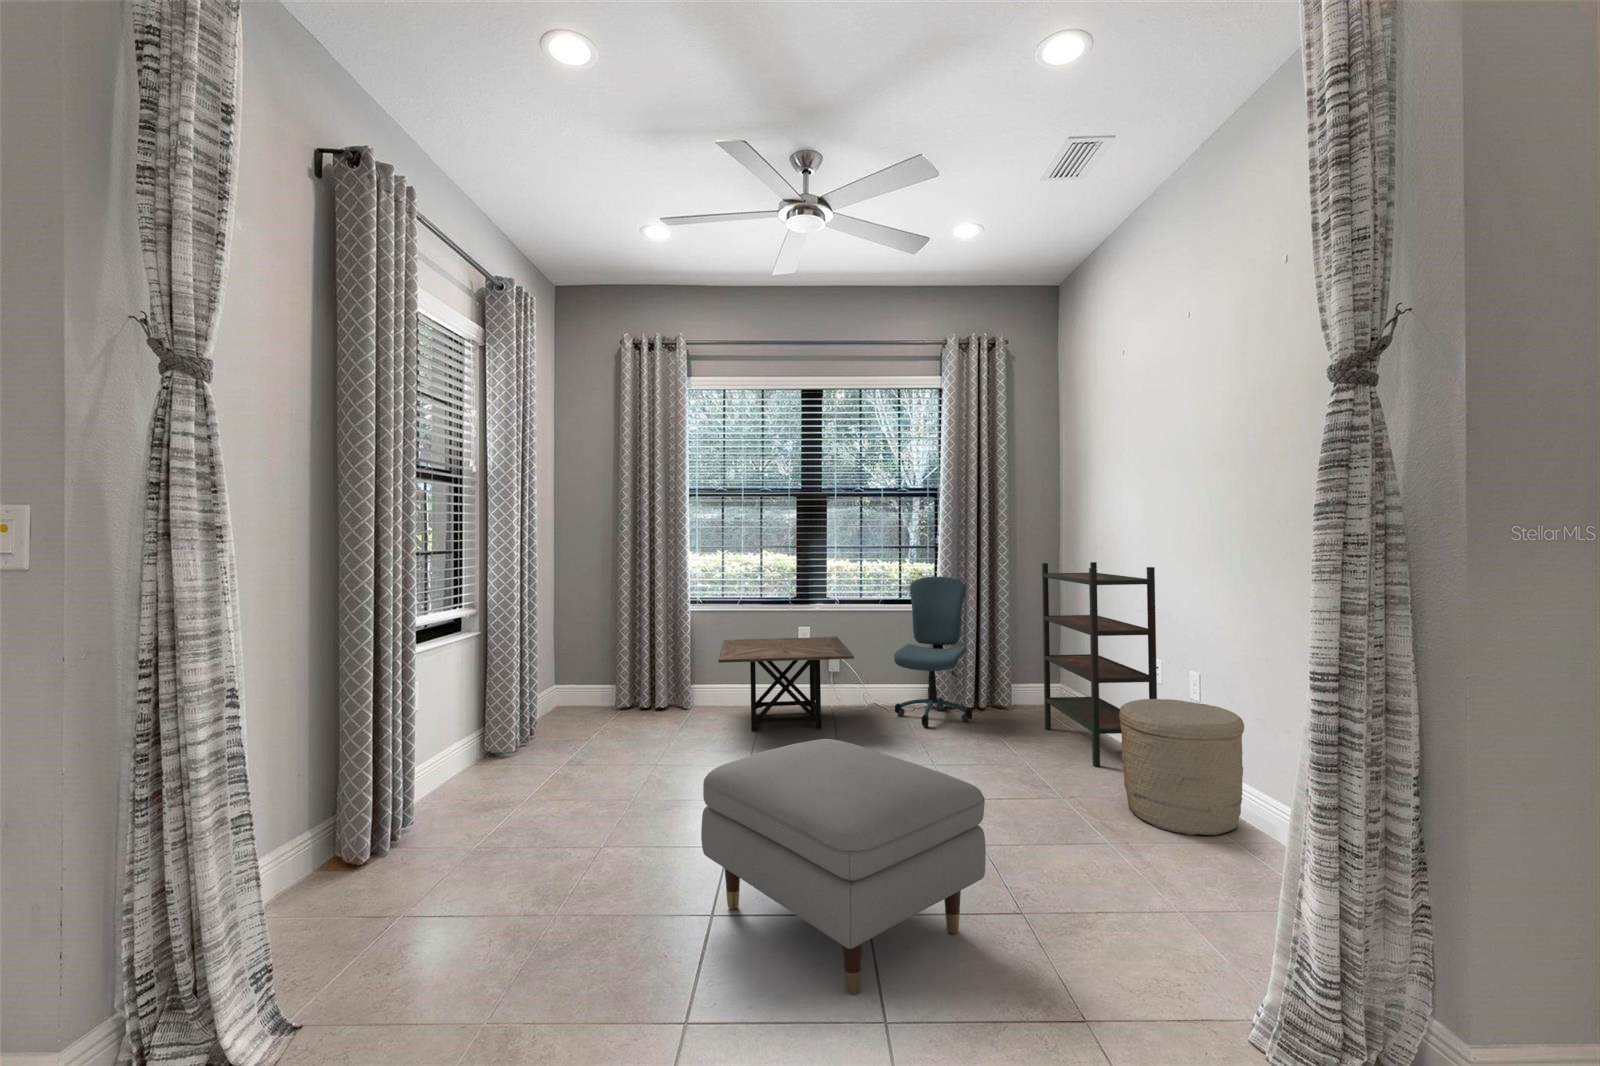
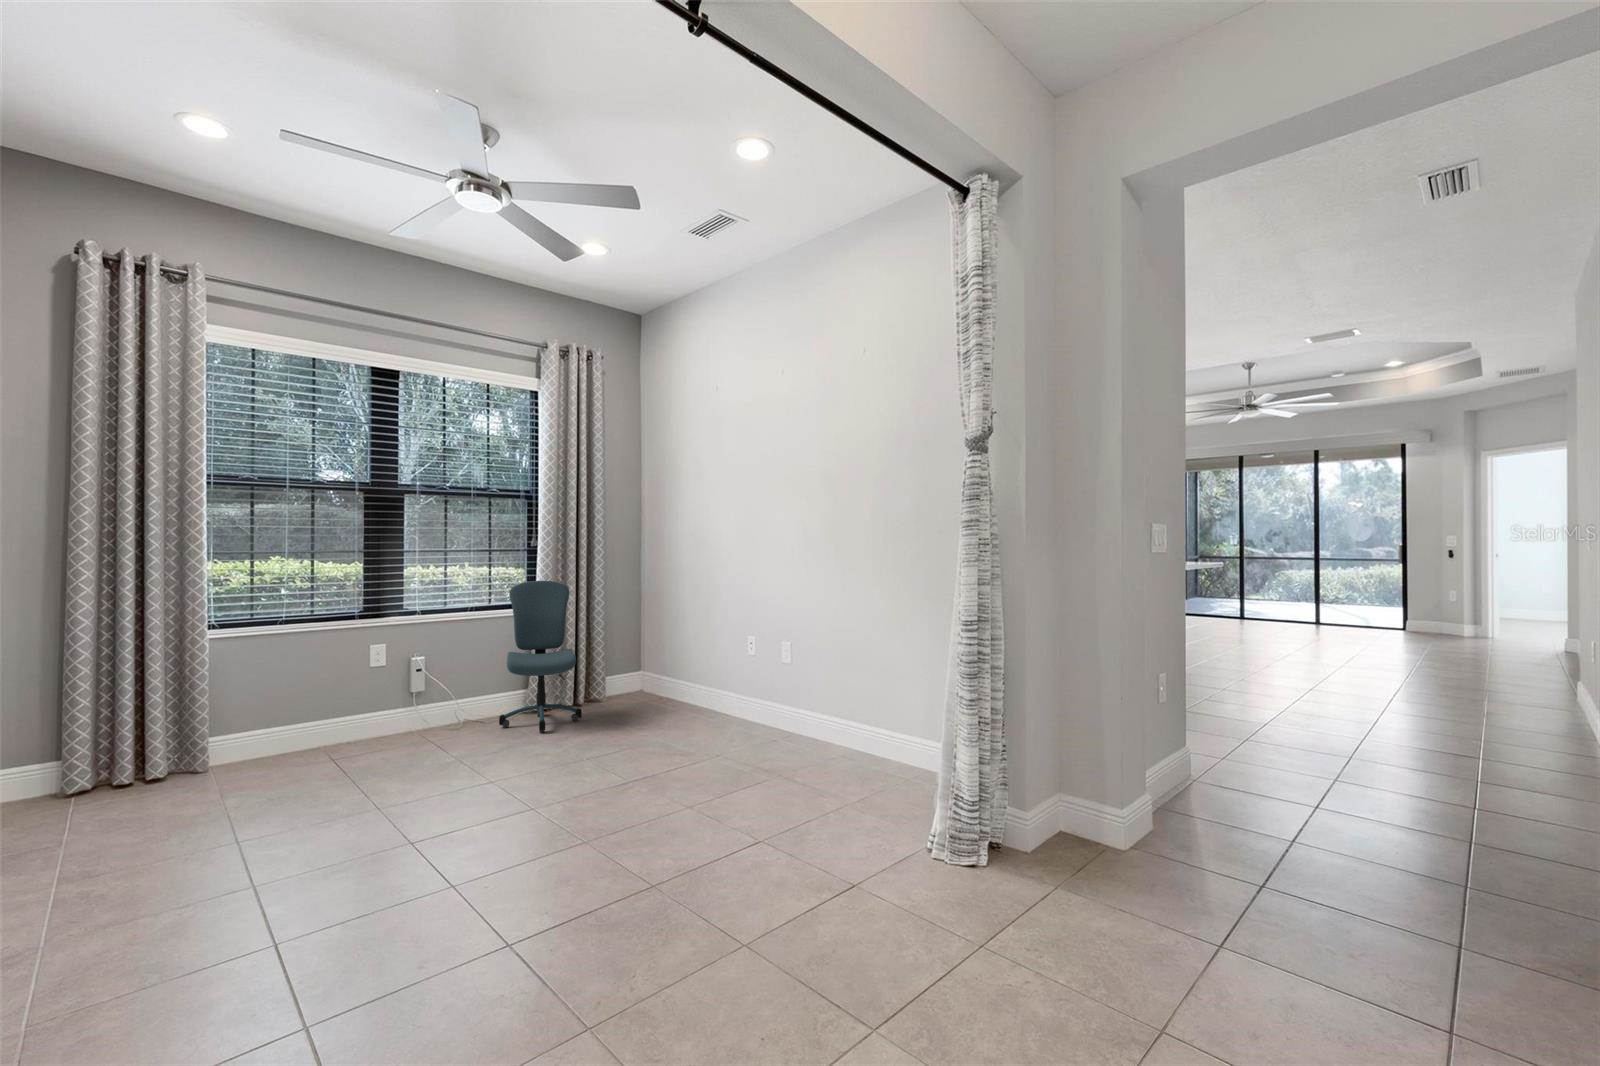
bookshelf: present [1042,562,1157,767] -> none [650,564,754,734]
side table: present [719,637,854,731] -> none [263,653,476,774]
woven basket: present [1119,699,1244,835] -> none [754,668,838,764]
ottoman: present [701,739,986,994] -> none [483,736,752,936]

